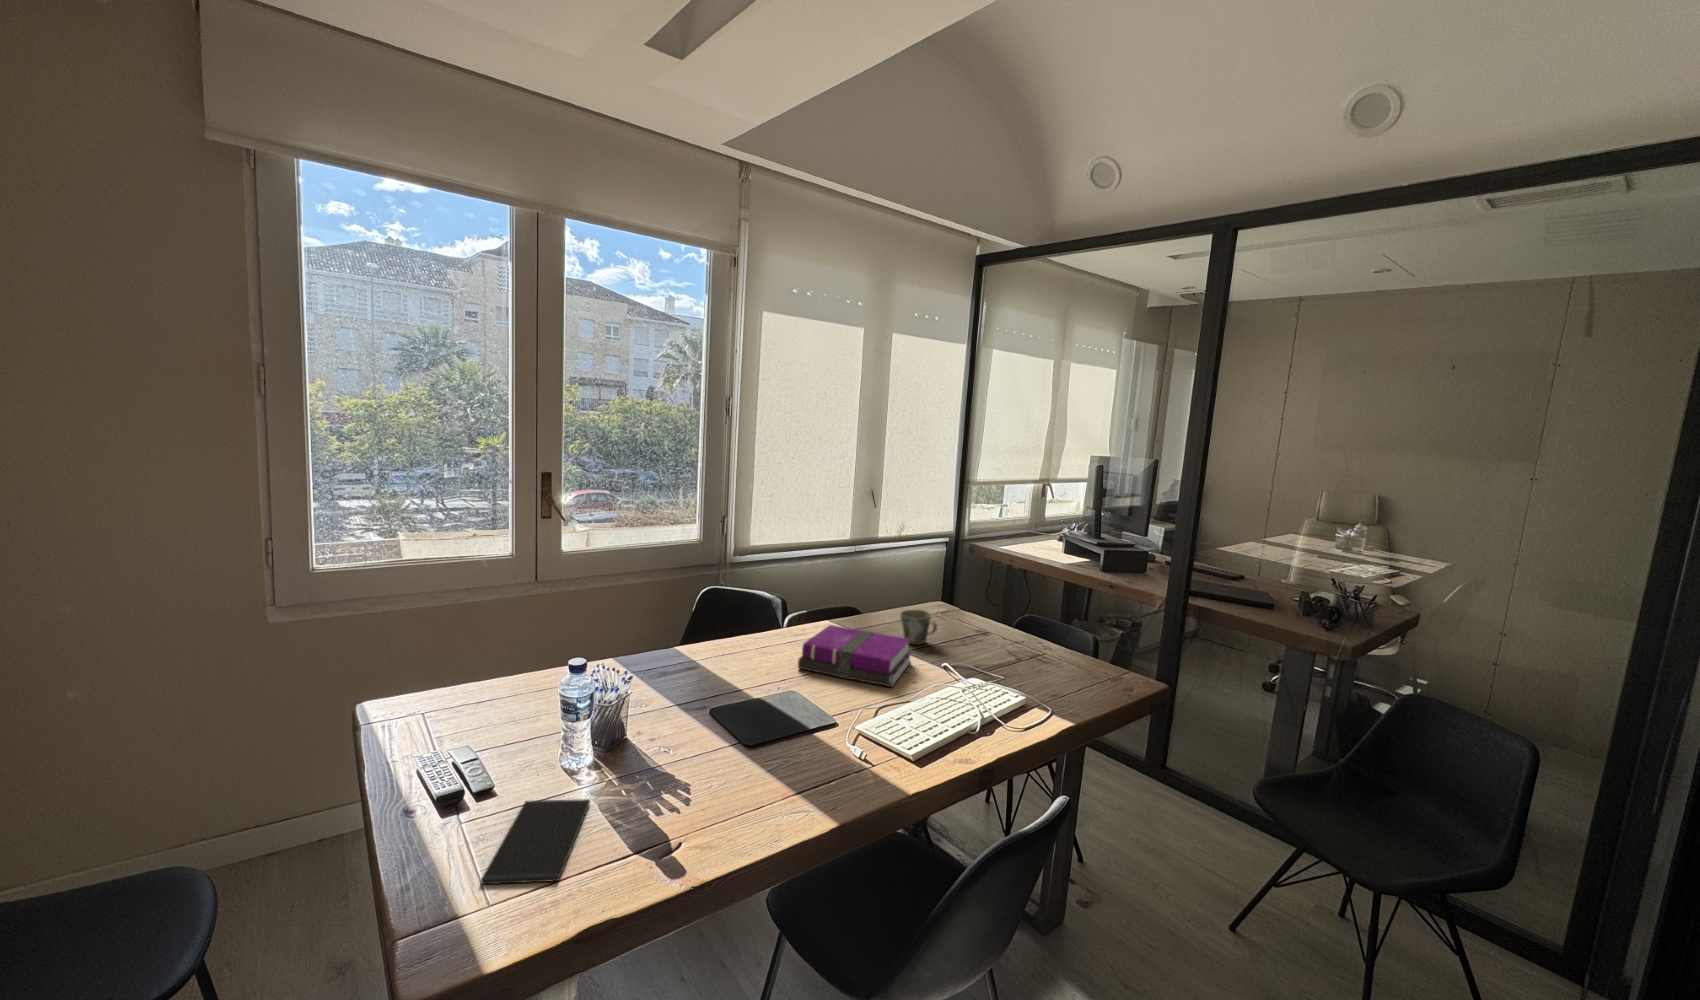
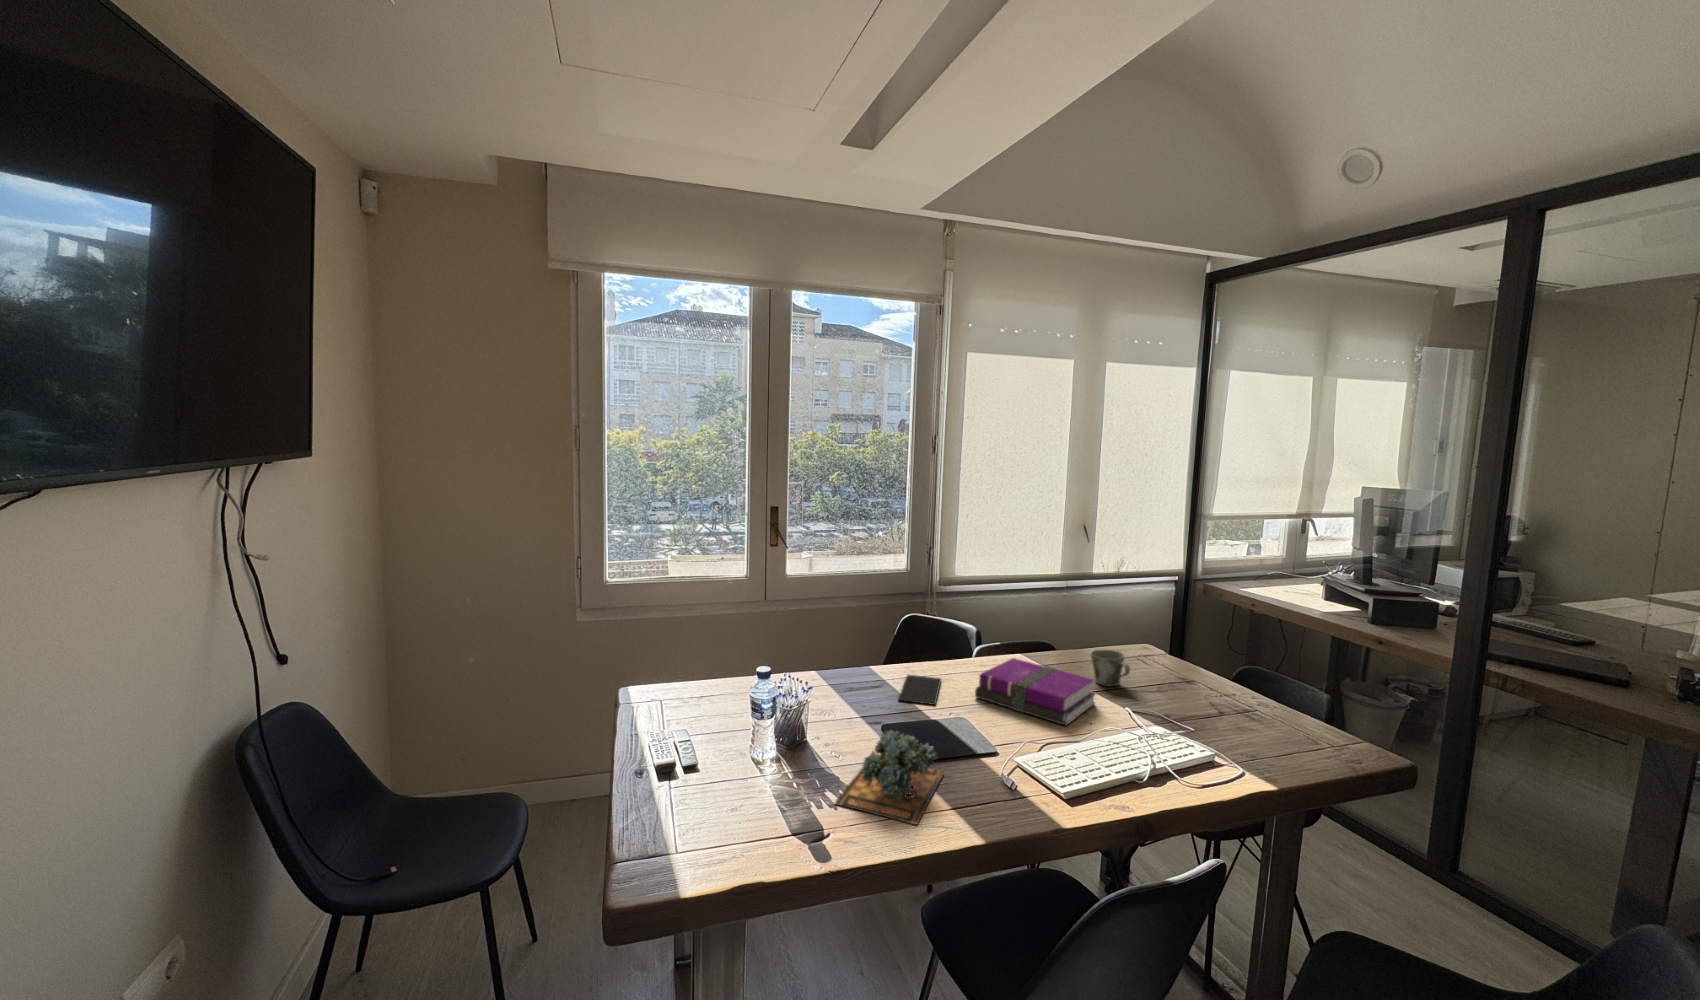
succulent plant: none [678,715,789,814] -> present [835,730,943,825]
tablet: present [481,799,590,884] -> present [898,675,941,705]

